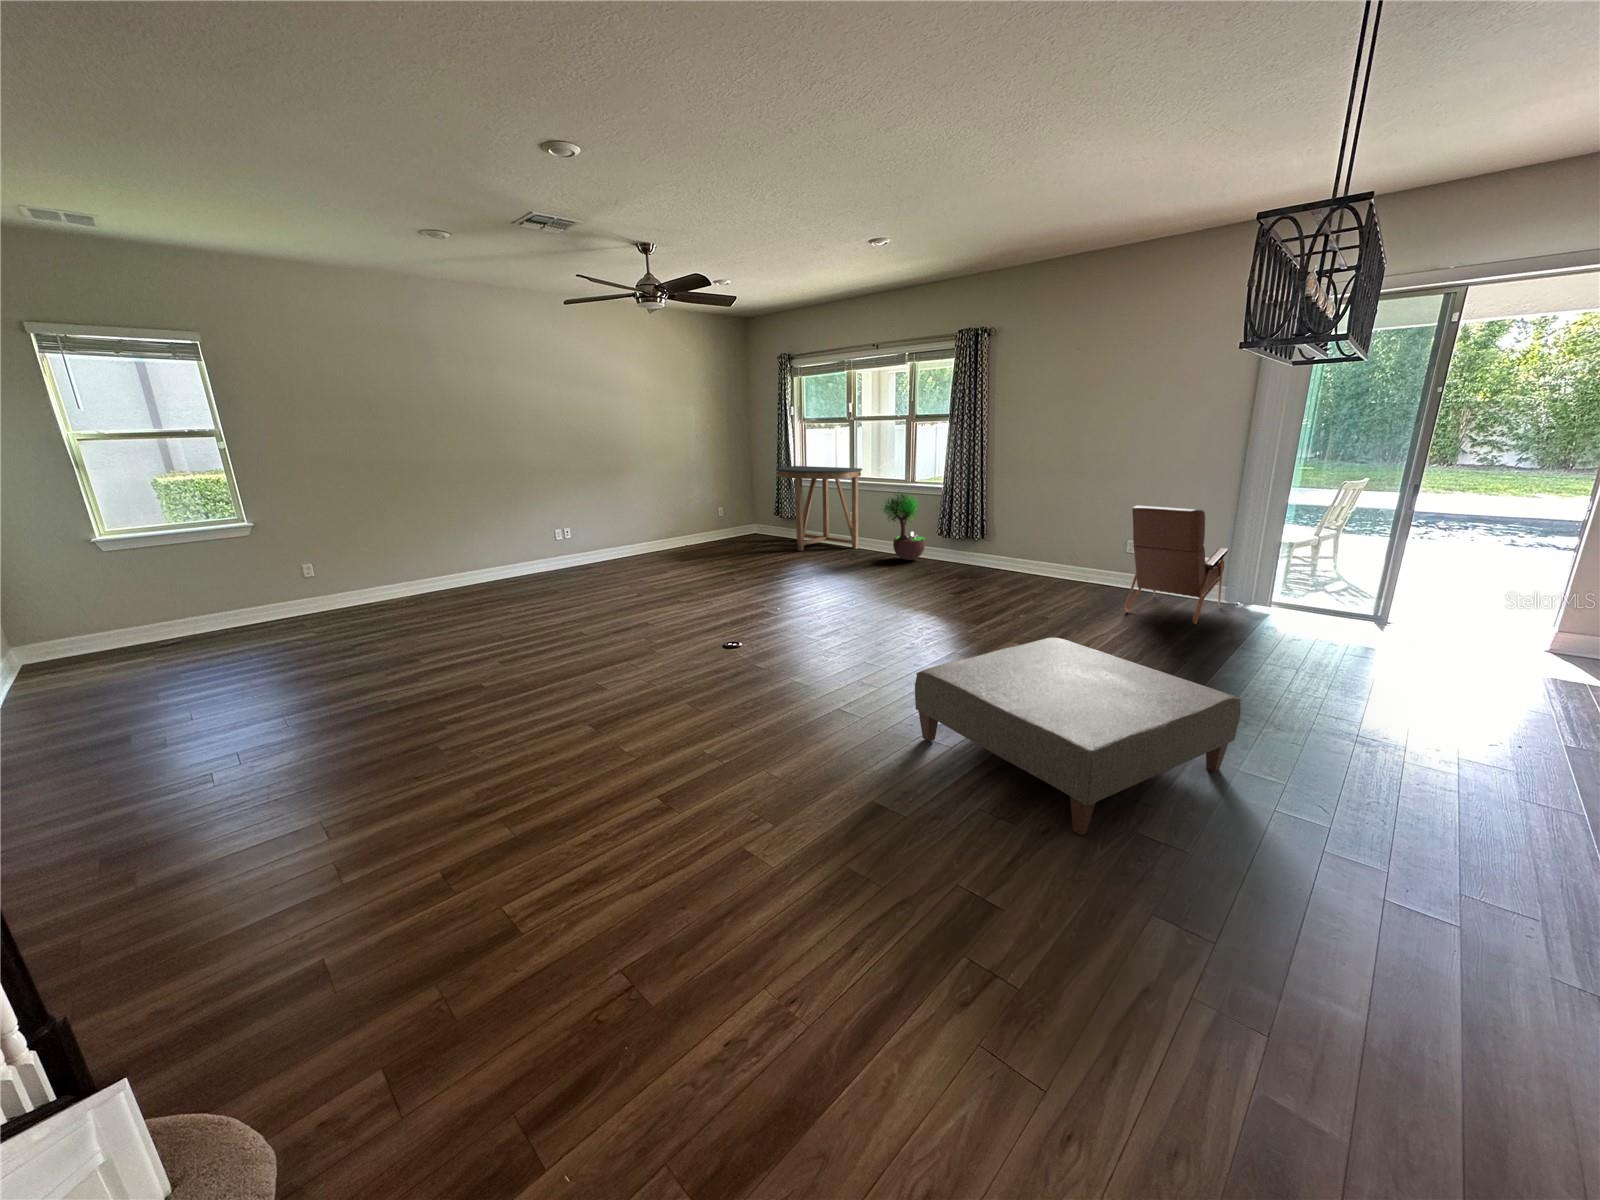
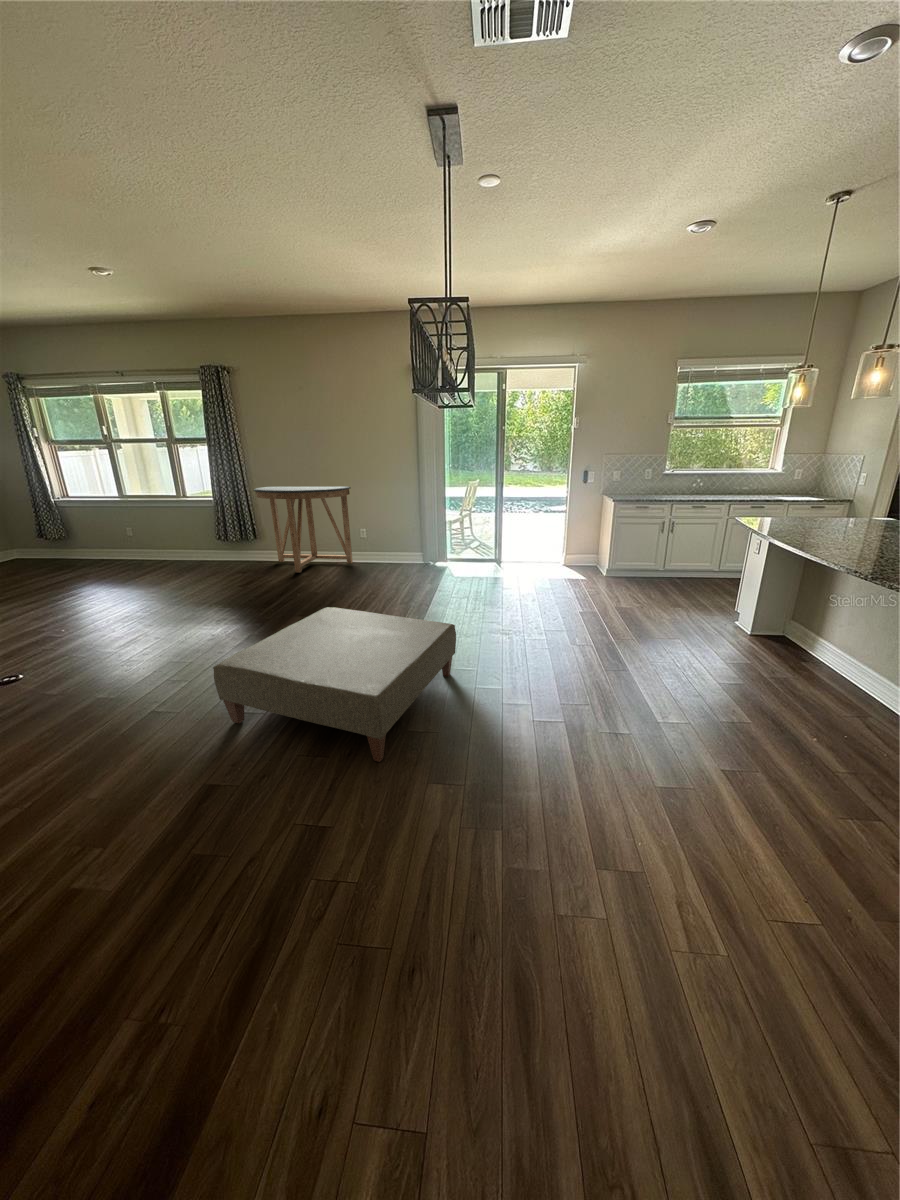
console table: present [776,466,862,551] -> present [253,486,353,573]
potted tree: present [879,492,925,560] -> none [156,501,209,563]
armchair: present [1125,506,1228,624] -> none [361,504,420,579]

